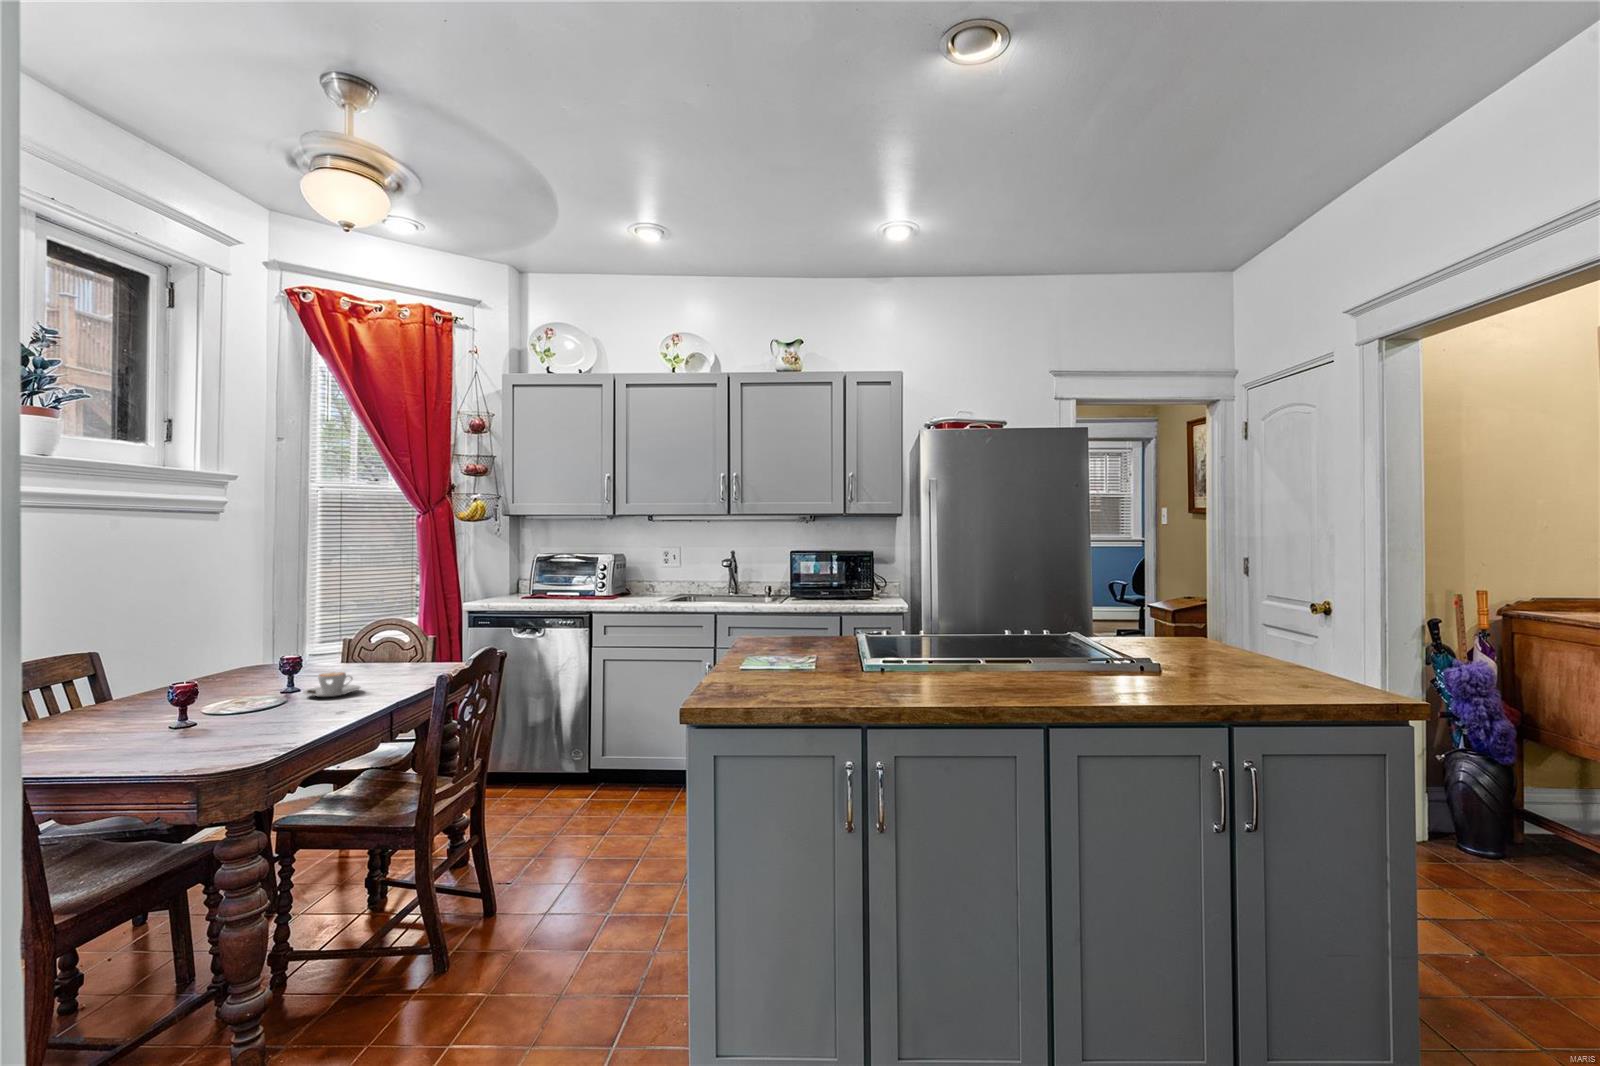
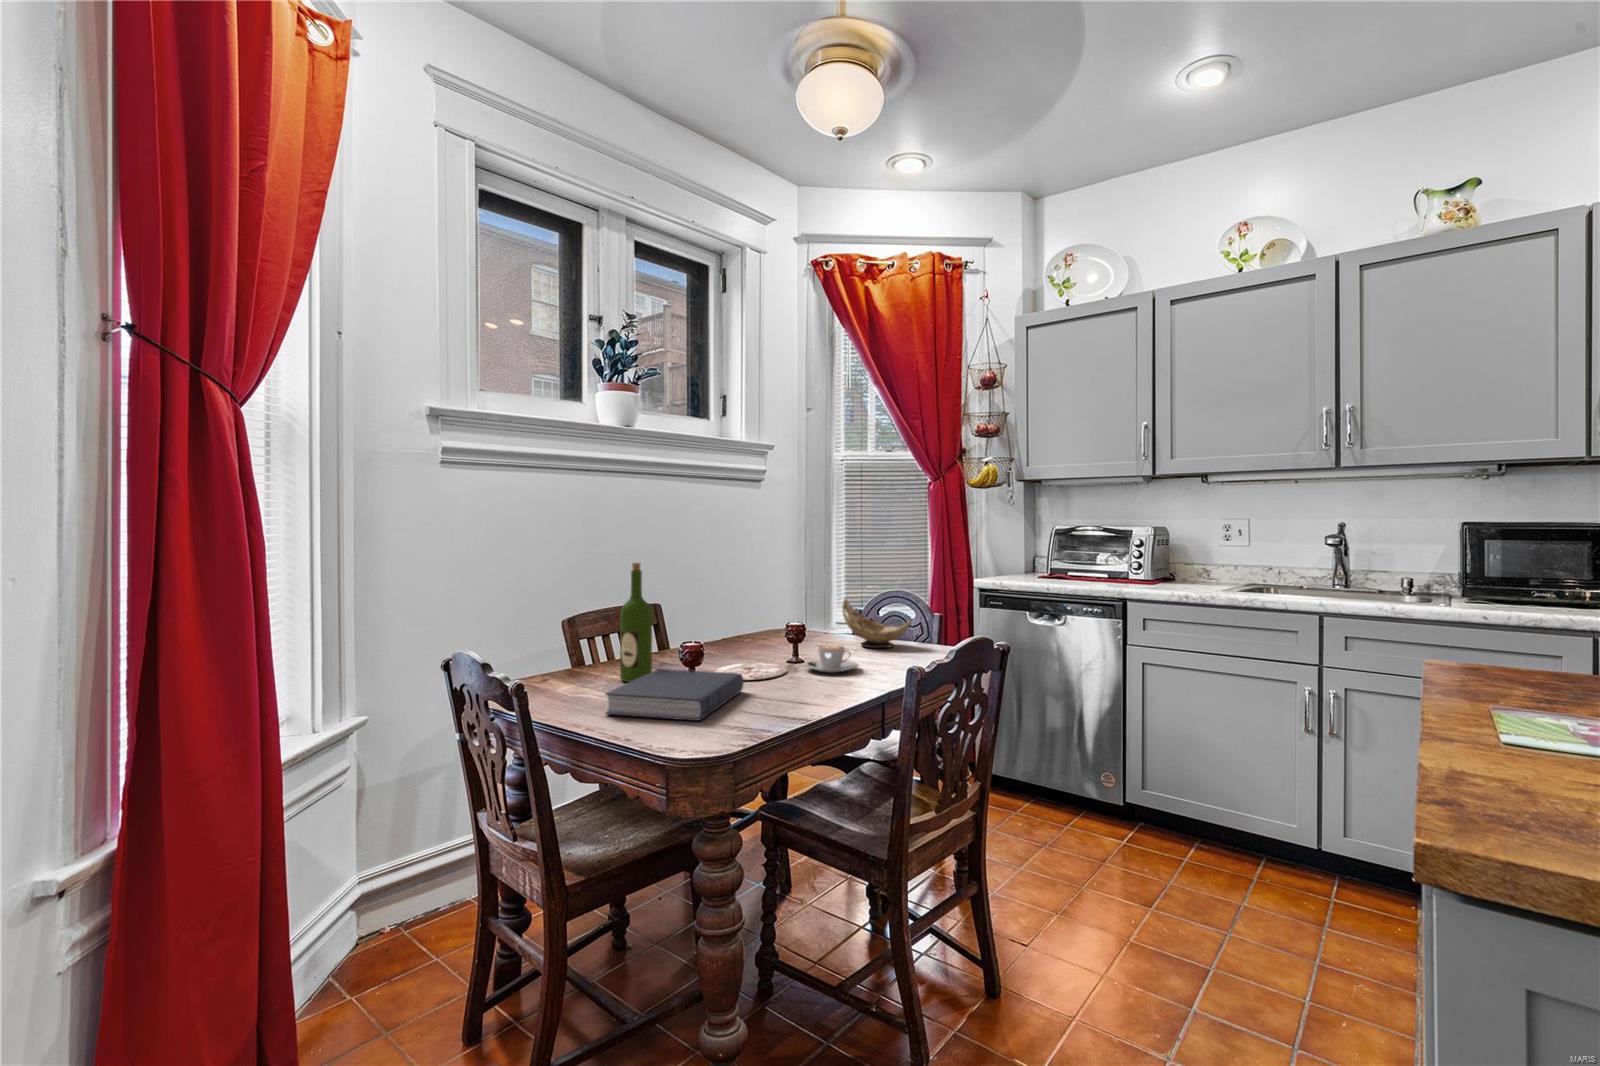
wine bottle: none [79,610,123,733] -> present [620,563,652,682]
decorative bowl: none [337,630,408,672] -> present [842,599,911,648]
book: none [86,707,244,762] -> present [605,669,744,721]

